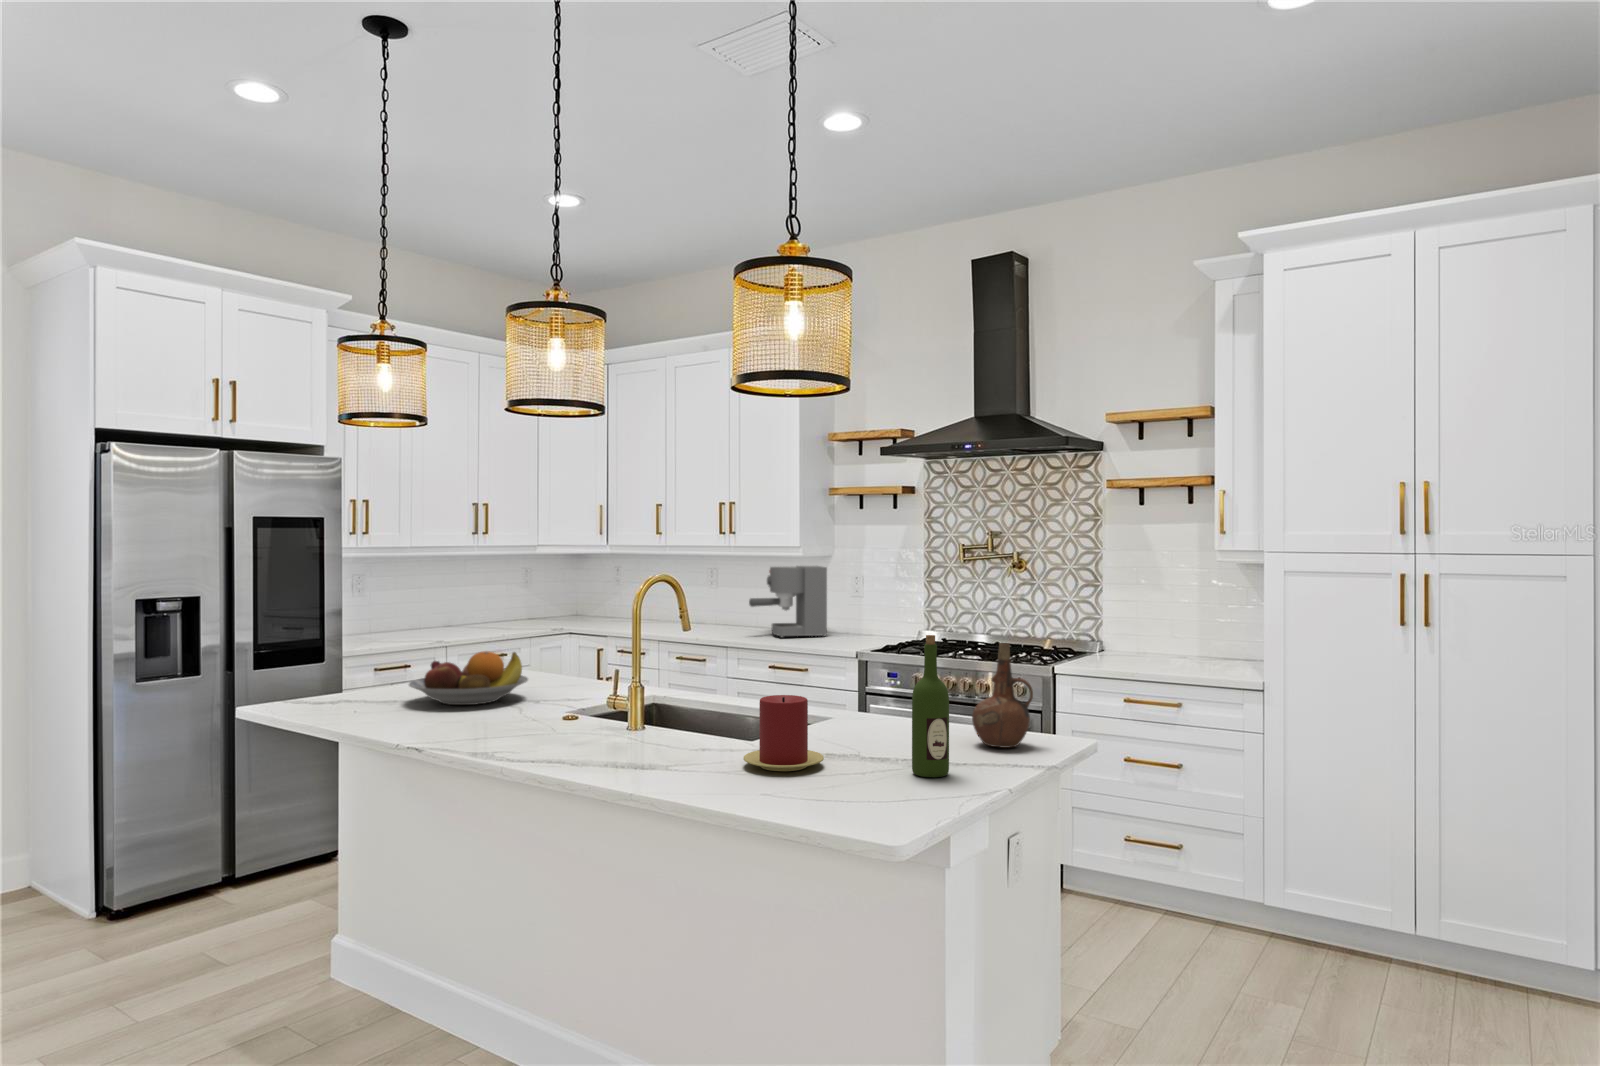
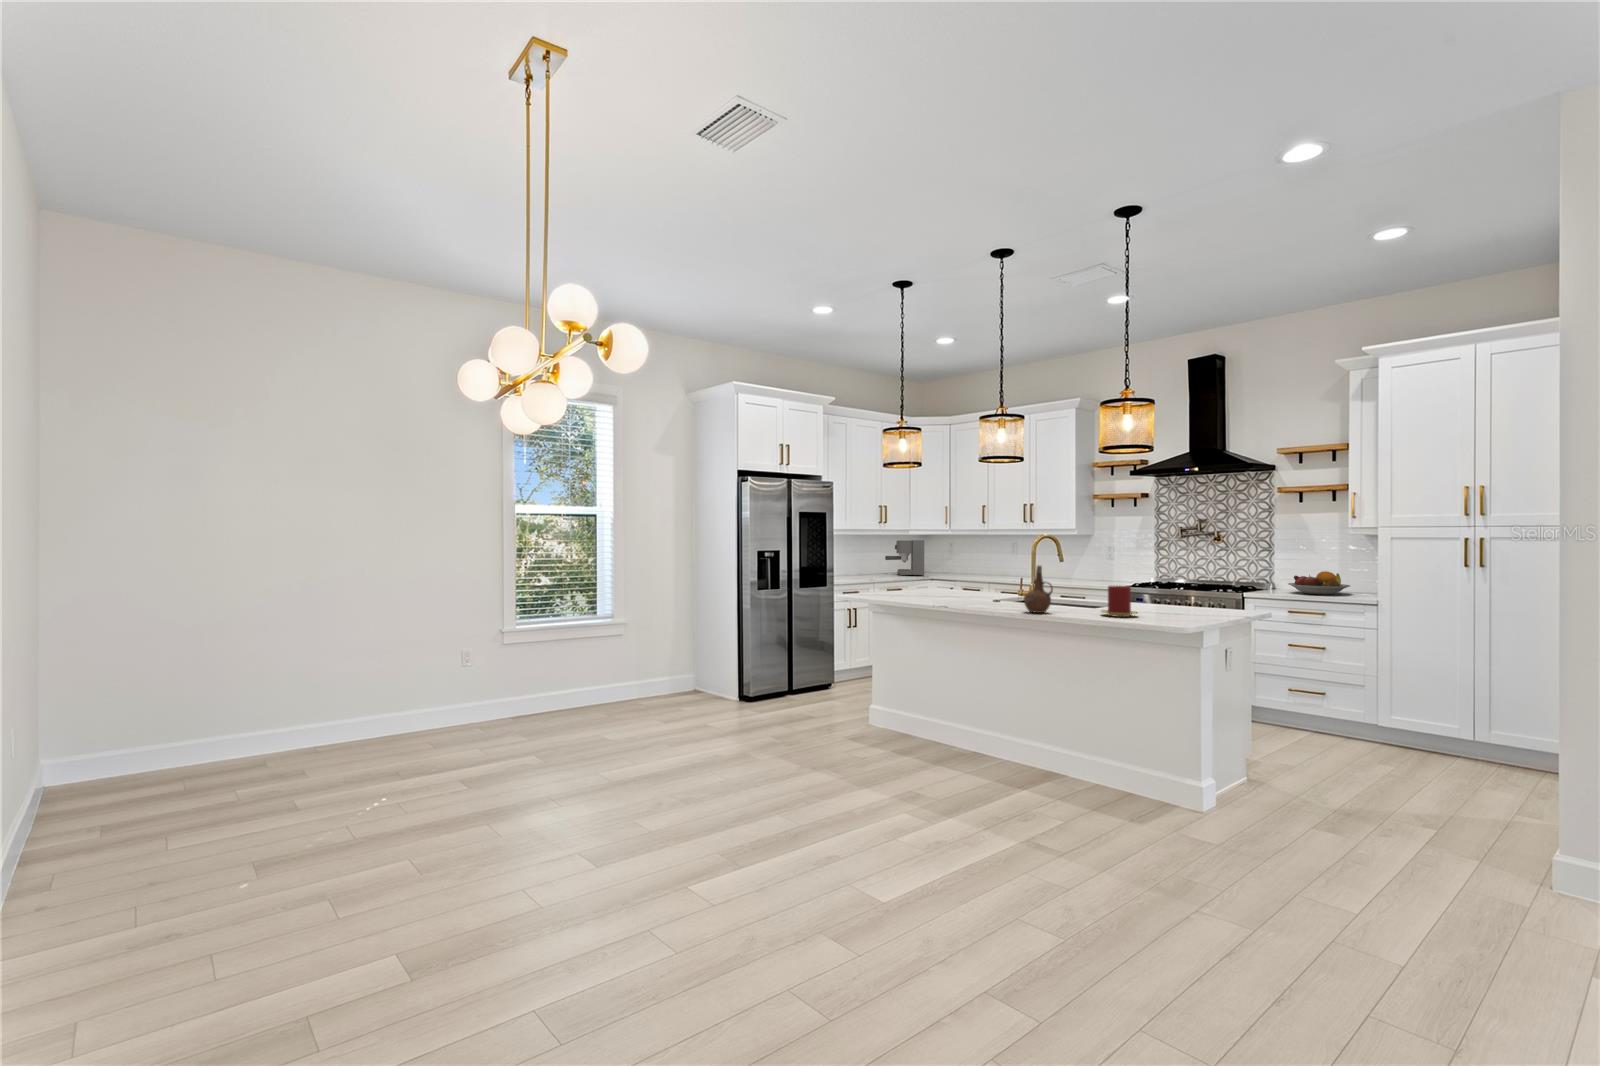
coffee maker: present [749,566,827,638] -> present [885,540,924,576]
wine bottle: present [912,635,949,777] -> none [1182,558,1201,620]
ceramic pitcher: present [972,643,1033,748] -> present [1024,566,1053,613]
fruit bowl: present [409,651,528,705] -> present [1288,571,1350,595]

